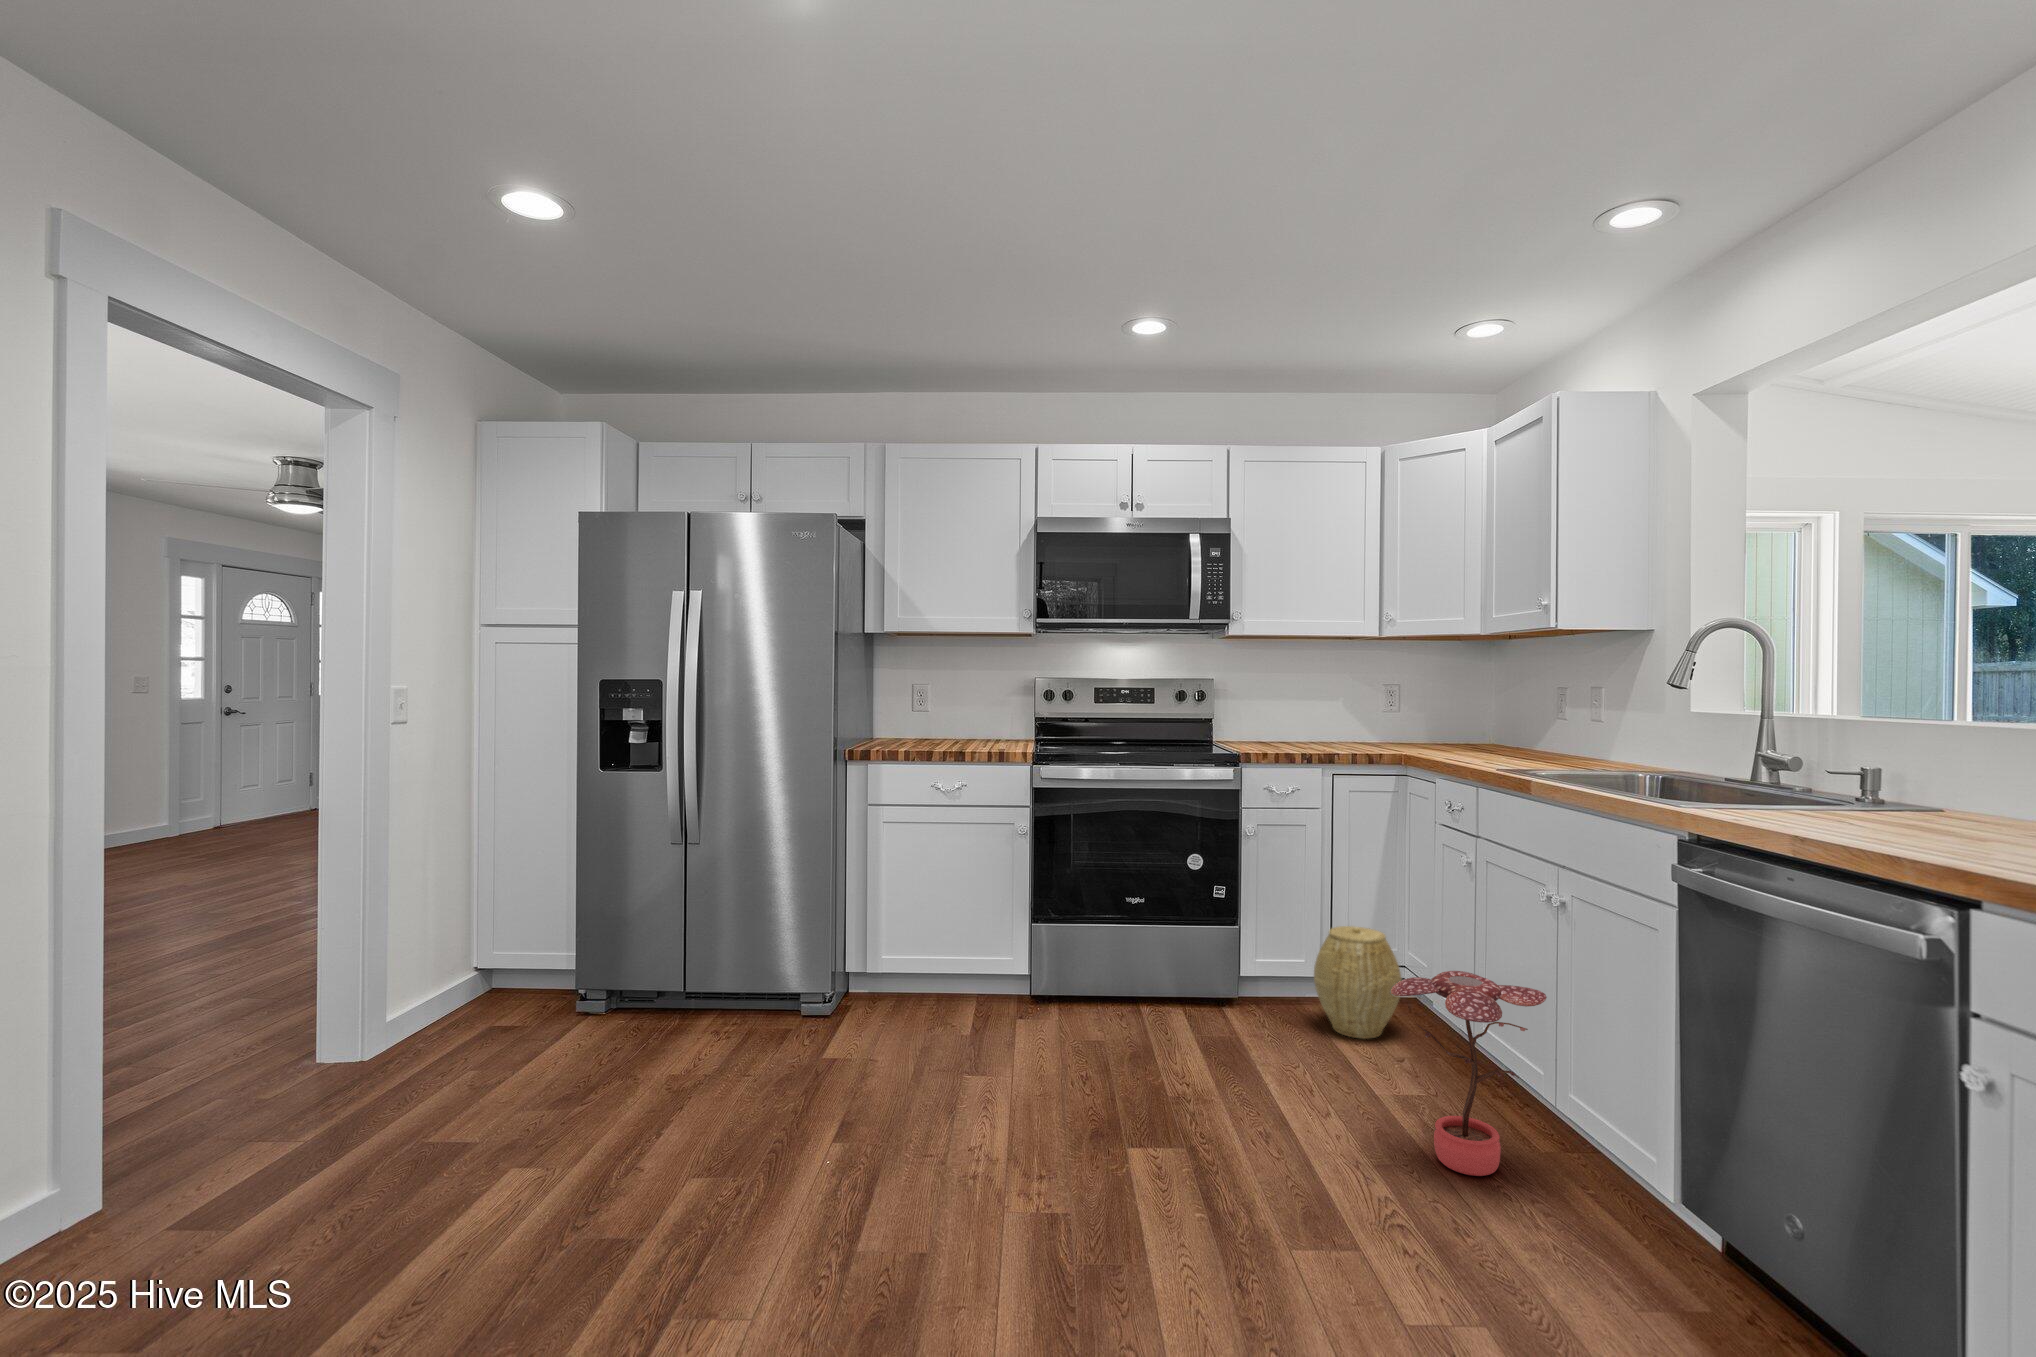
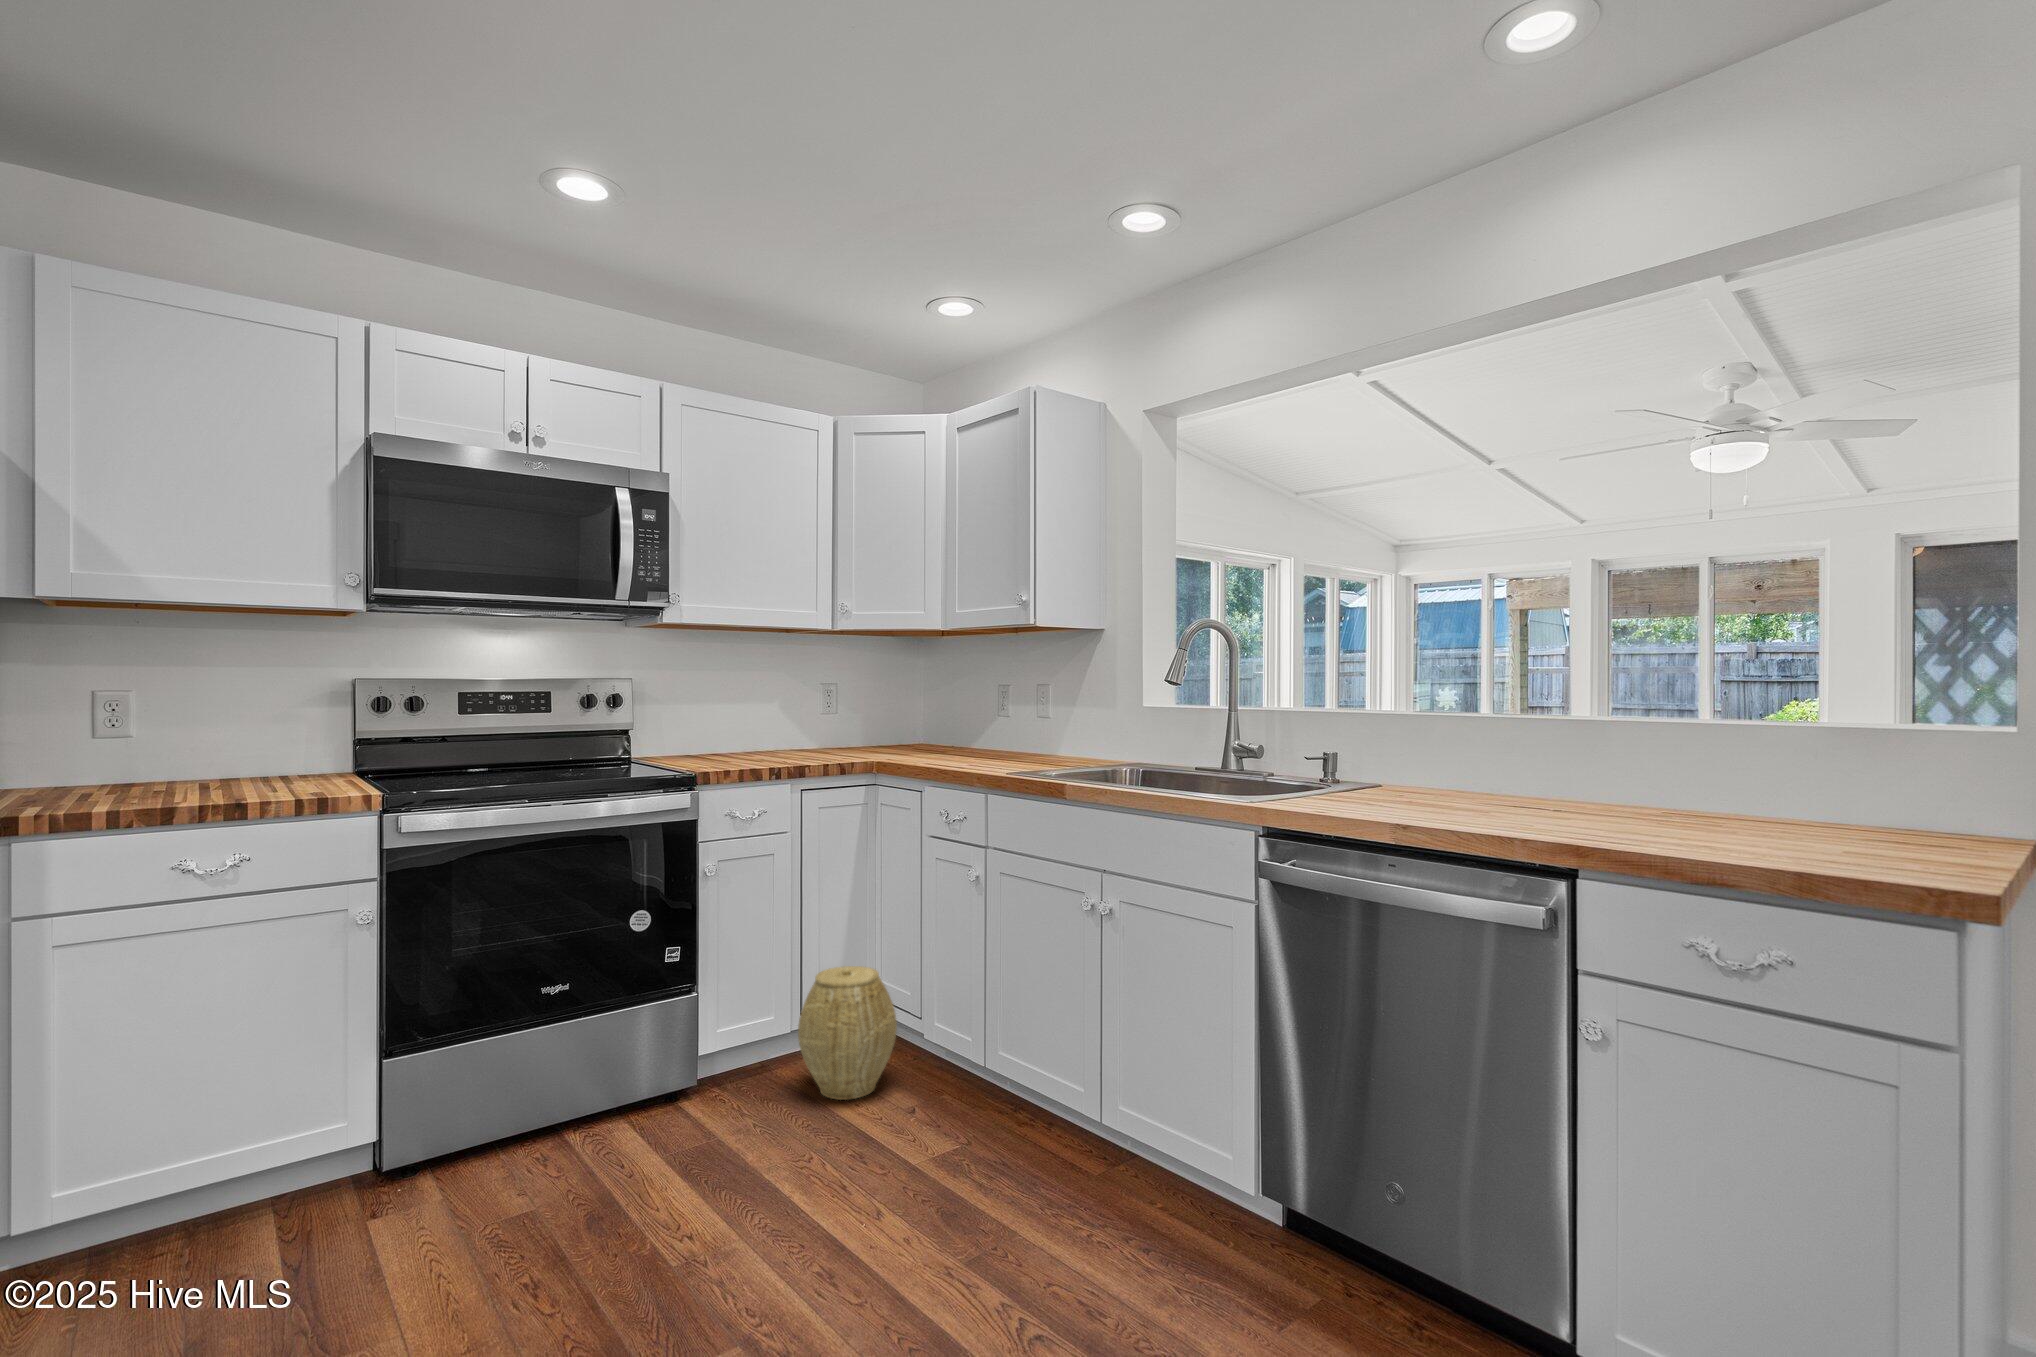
potted plant: present [1391,971,1547,1176] -> none [966,1001,1112,1232]

